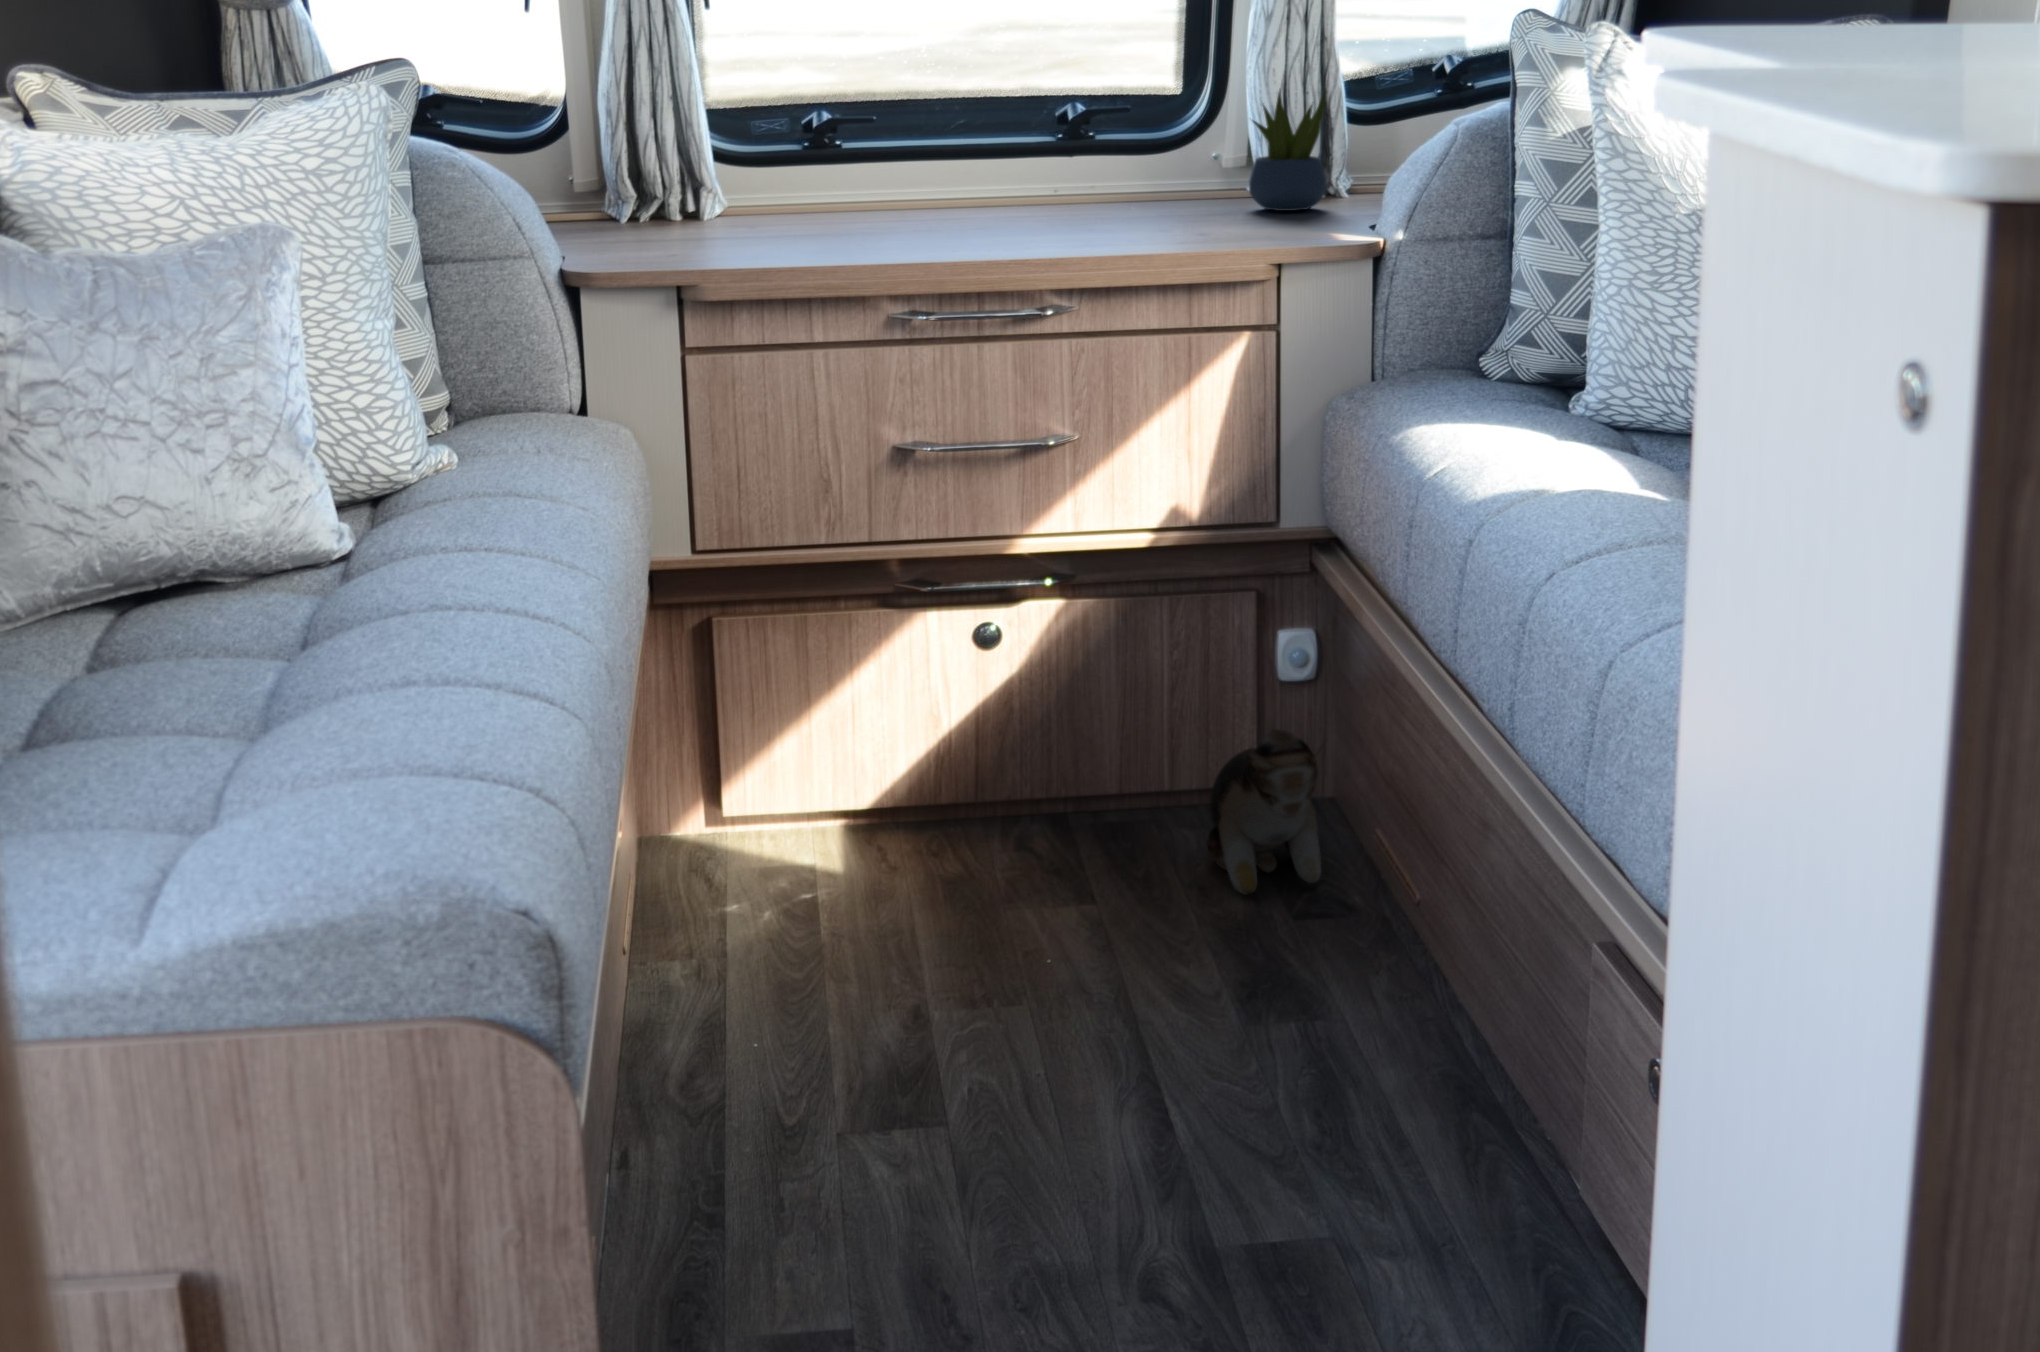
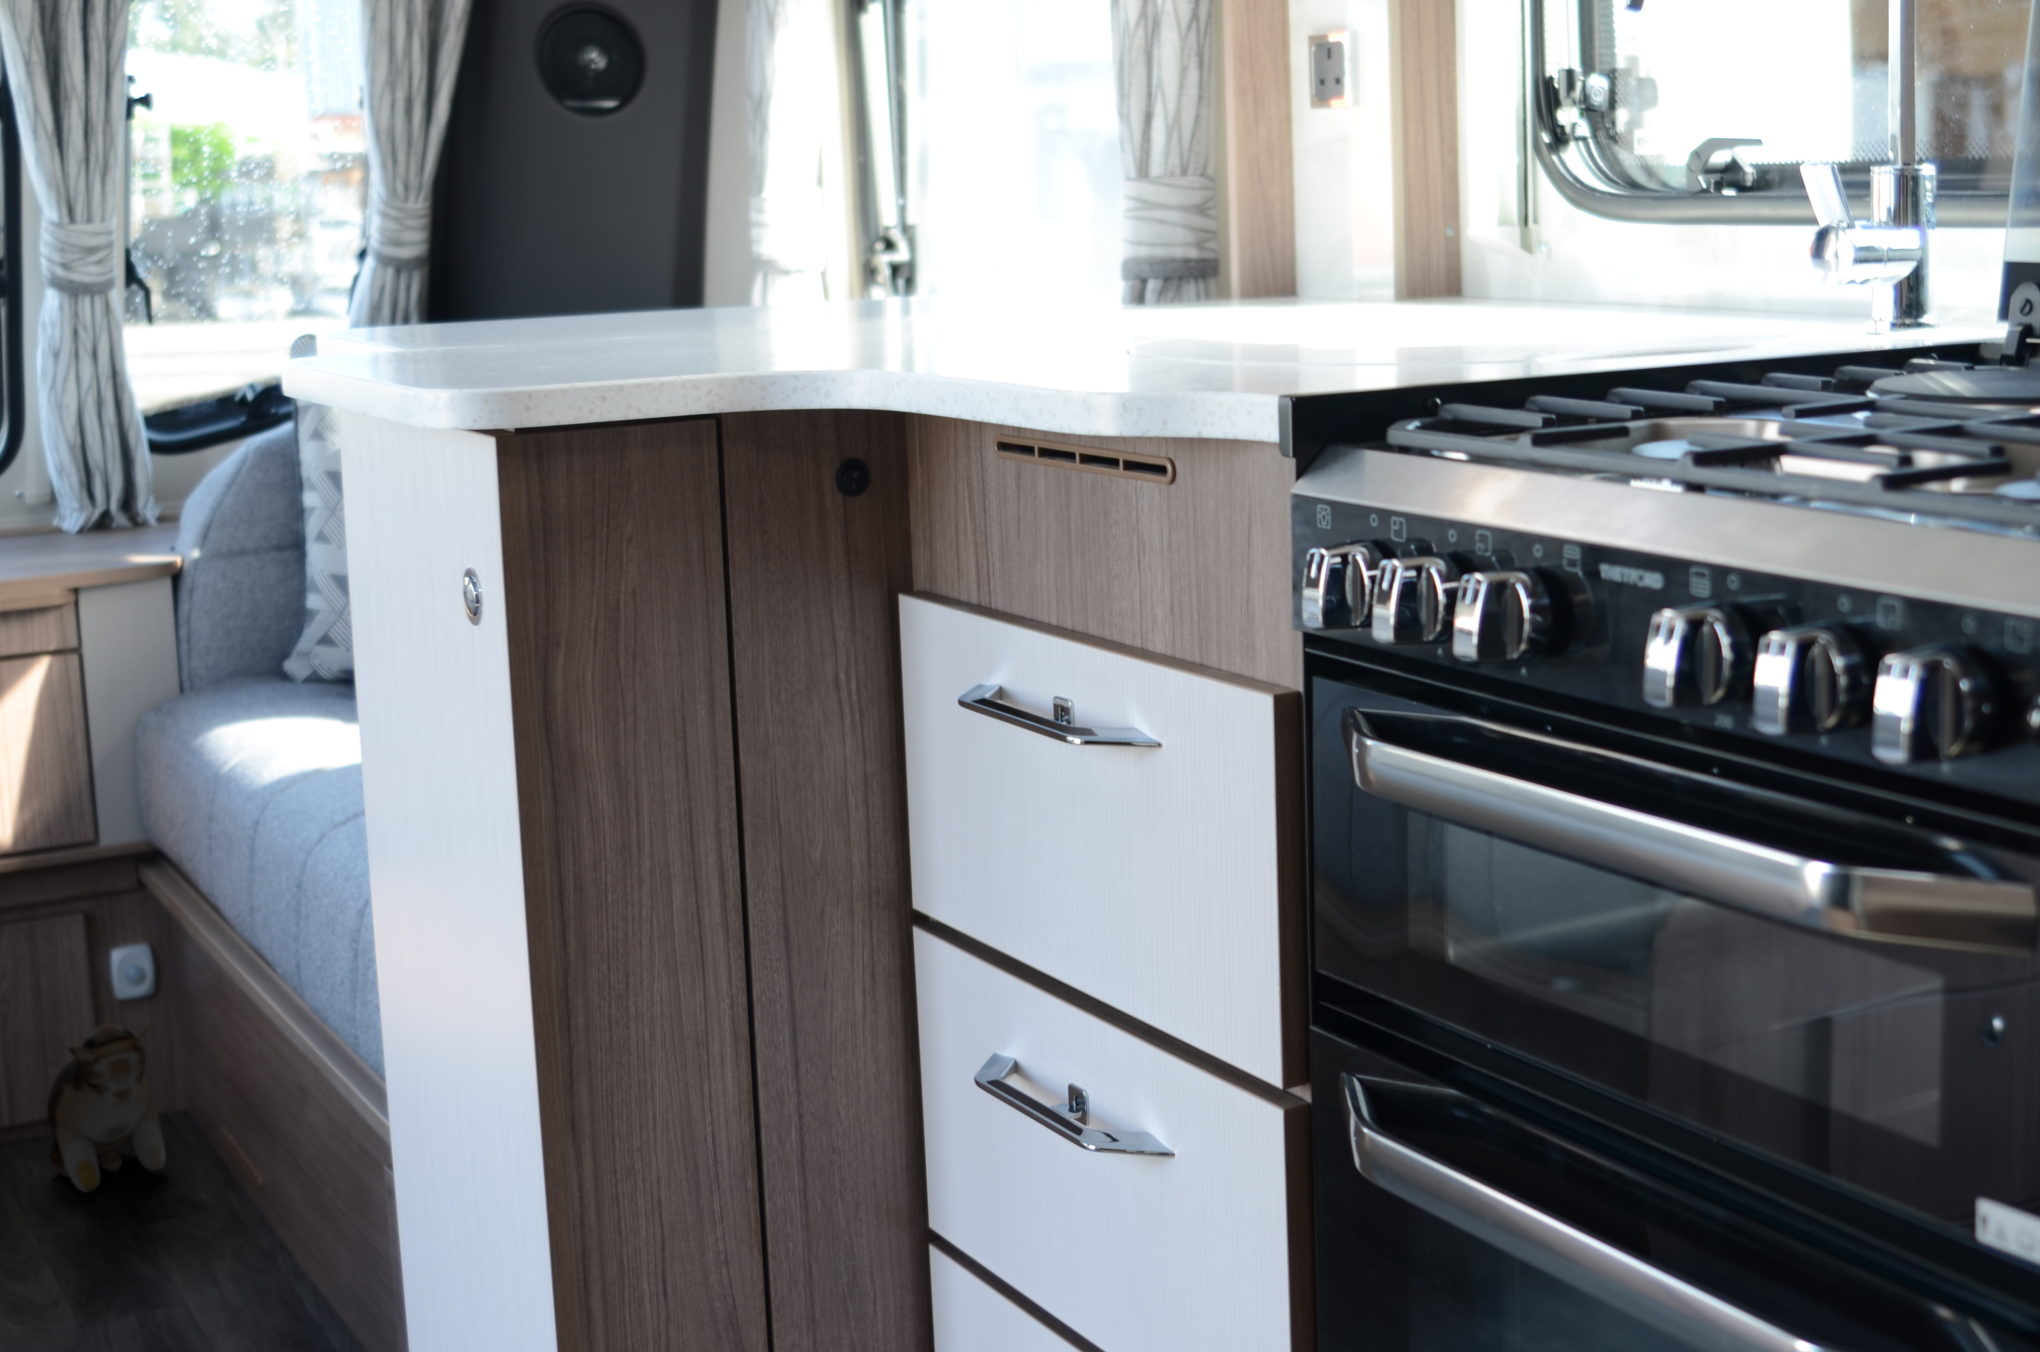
succulent plant: present [1249,91,1327,211] -> none [40,421,130,542]

